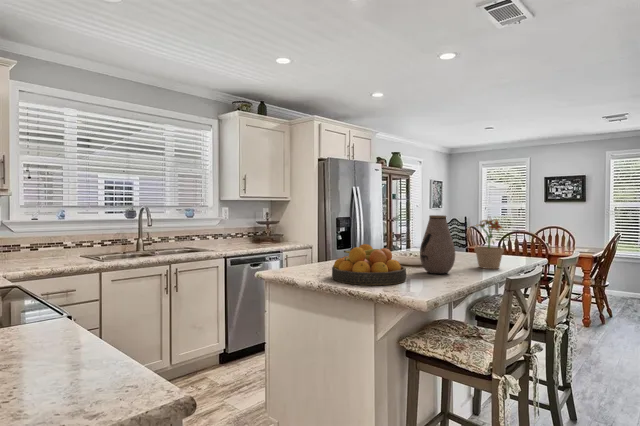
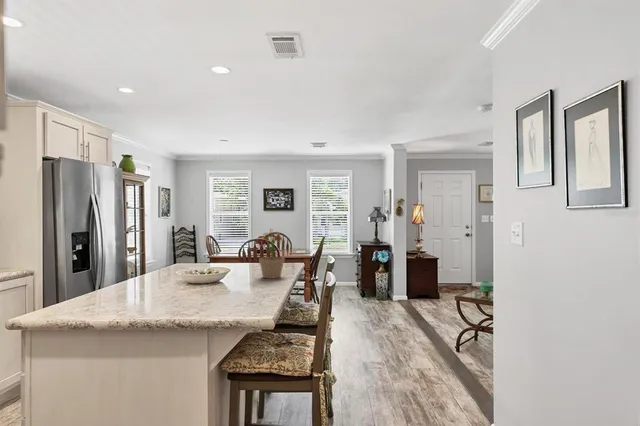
vase: present [420,215,455,274] -> none [220,230,255,290]
fruit bowl: present [332,244,406,285] -> none [137,266,223,314]

